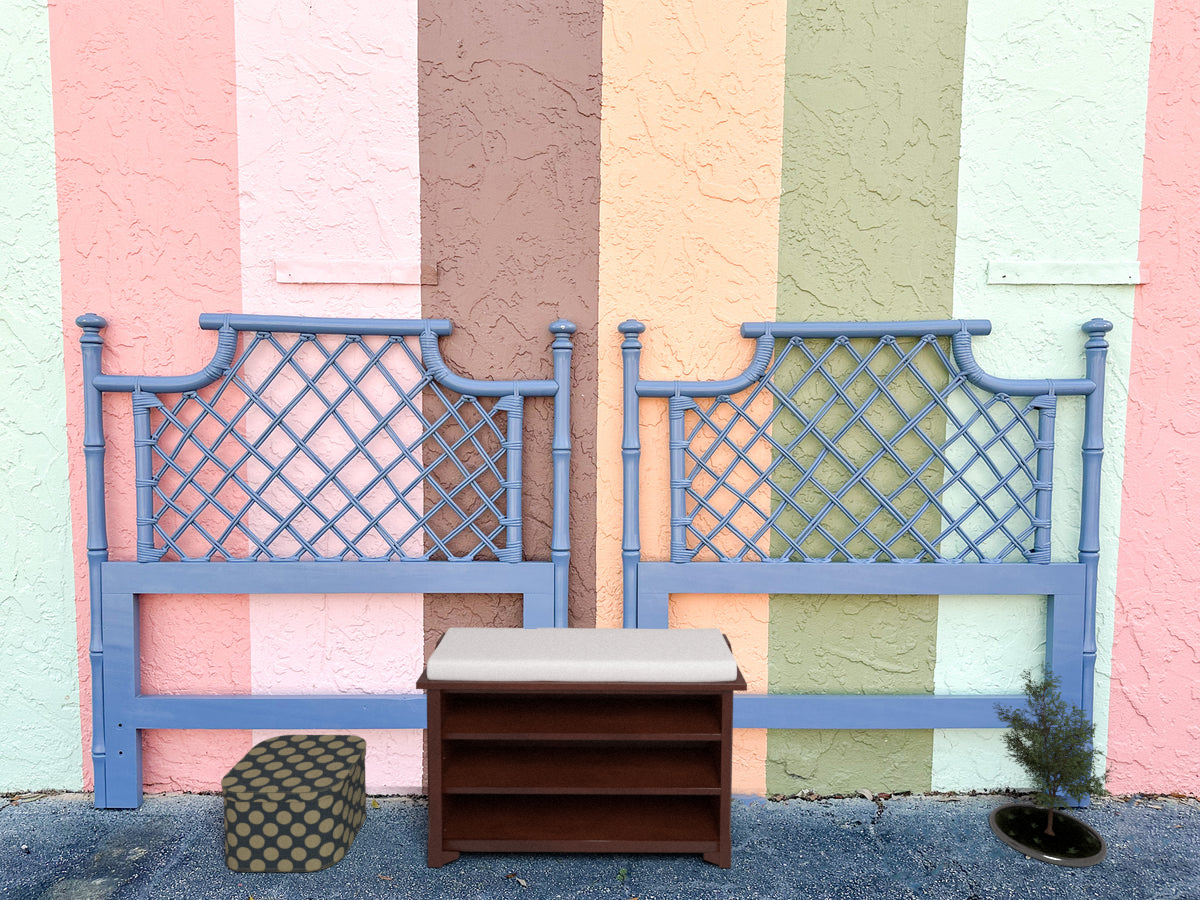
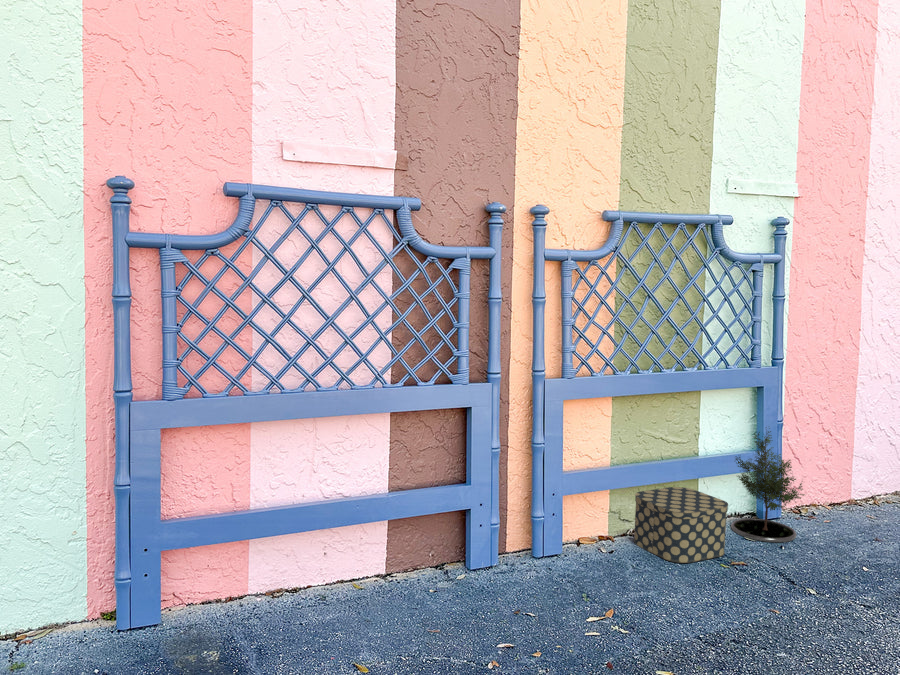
bench: present [416,628,747,868] -> none [411,423,640,606]
storage box: present [221,735,367,872] -> present [634,487,728,563]

